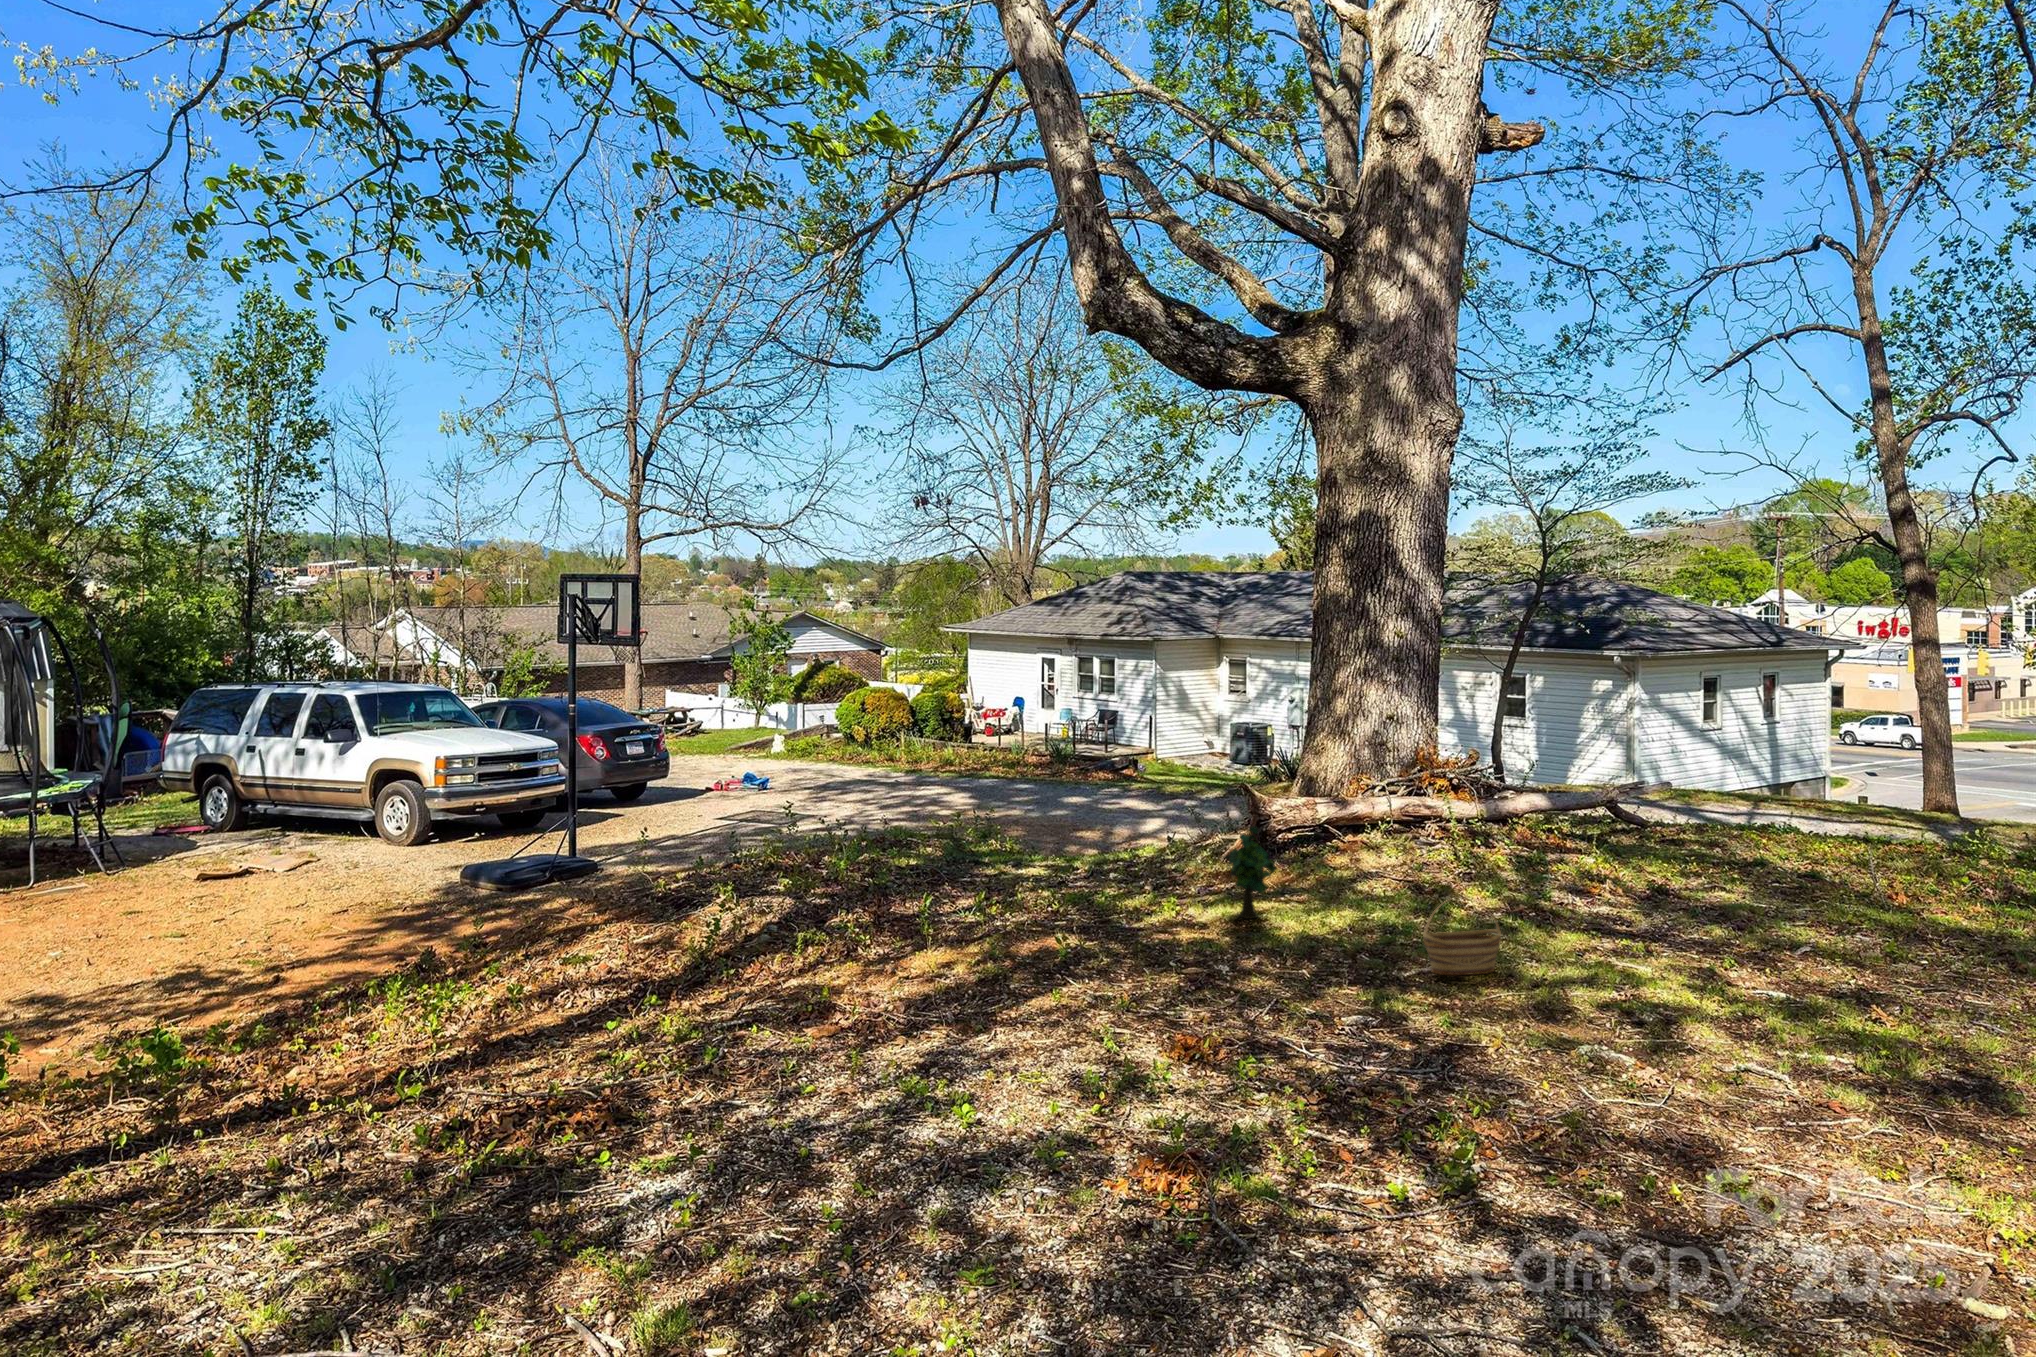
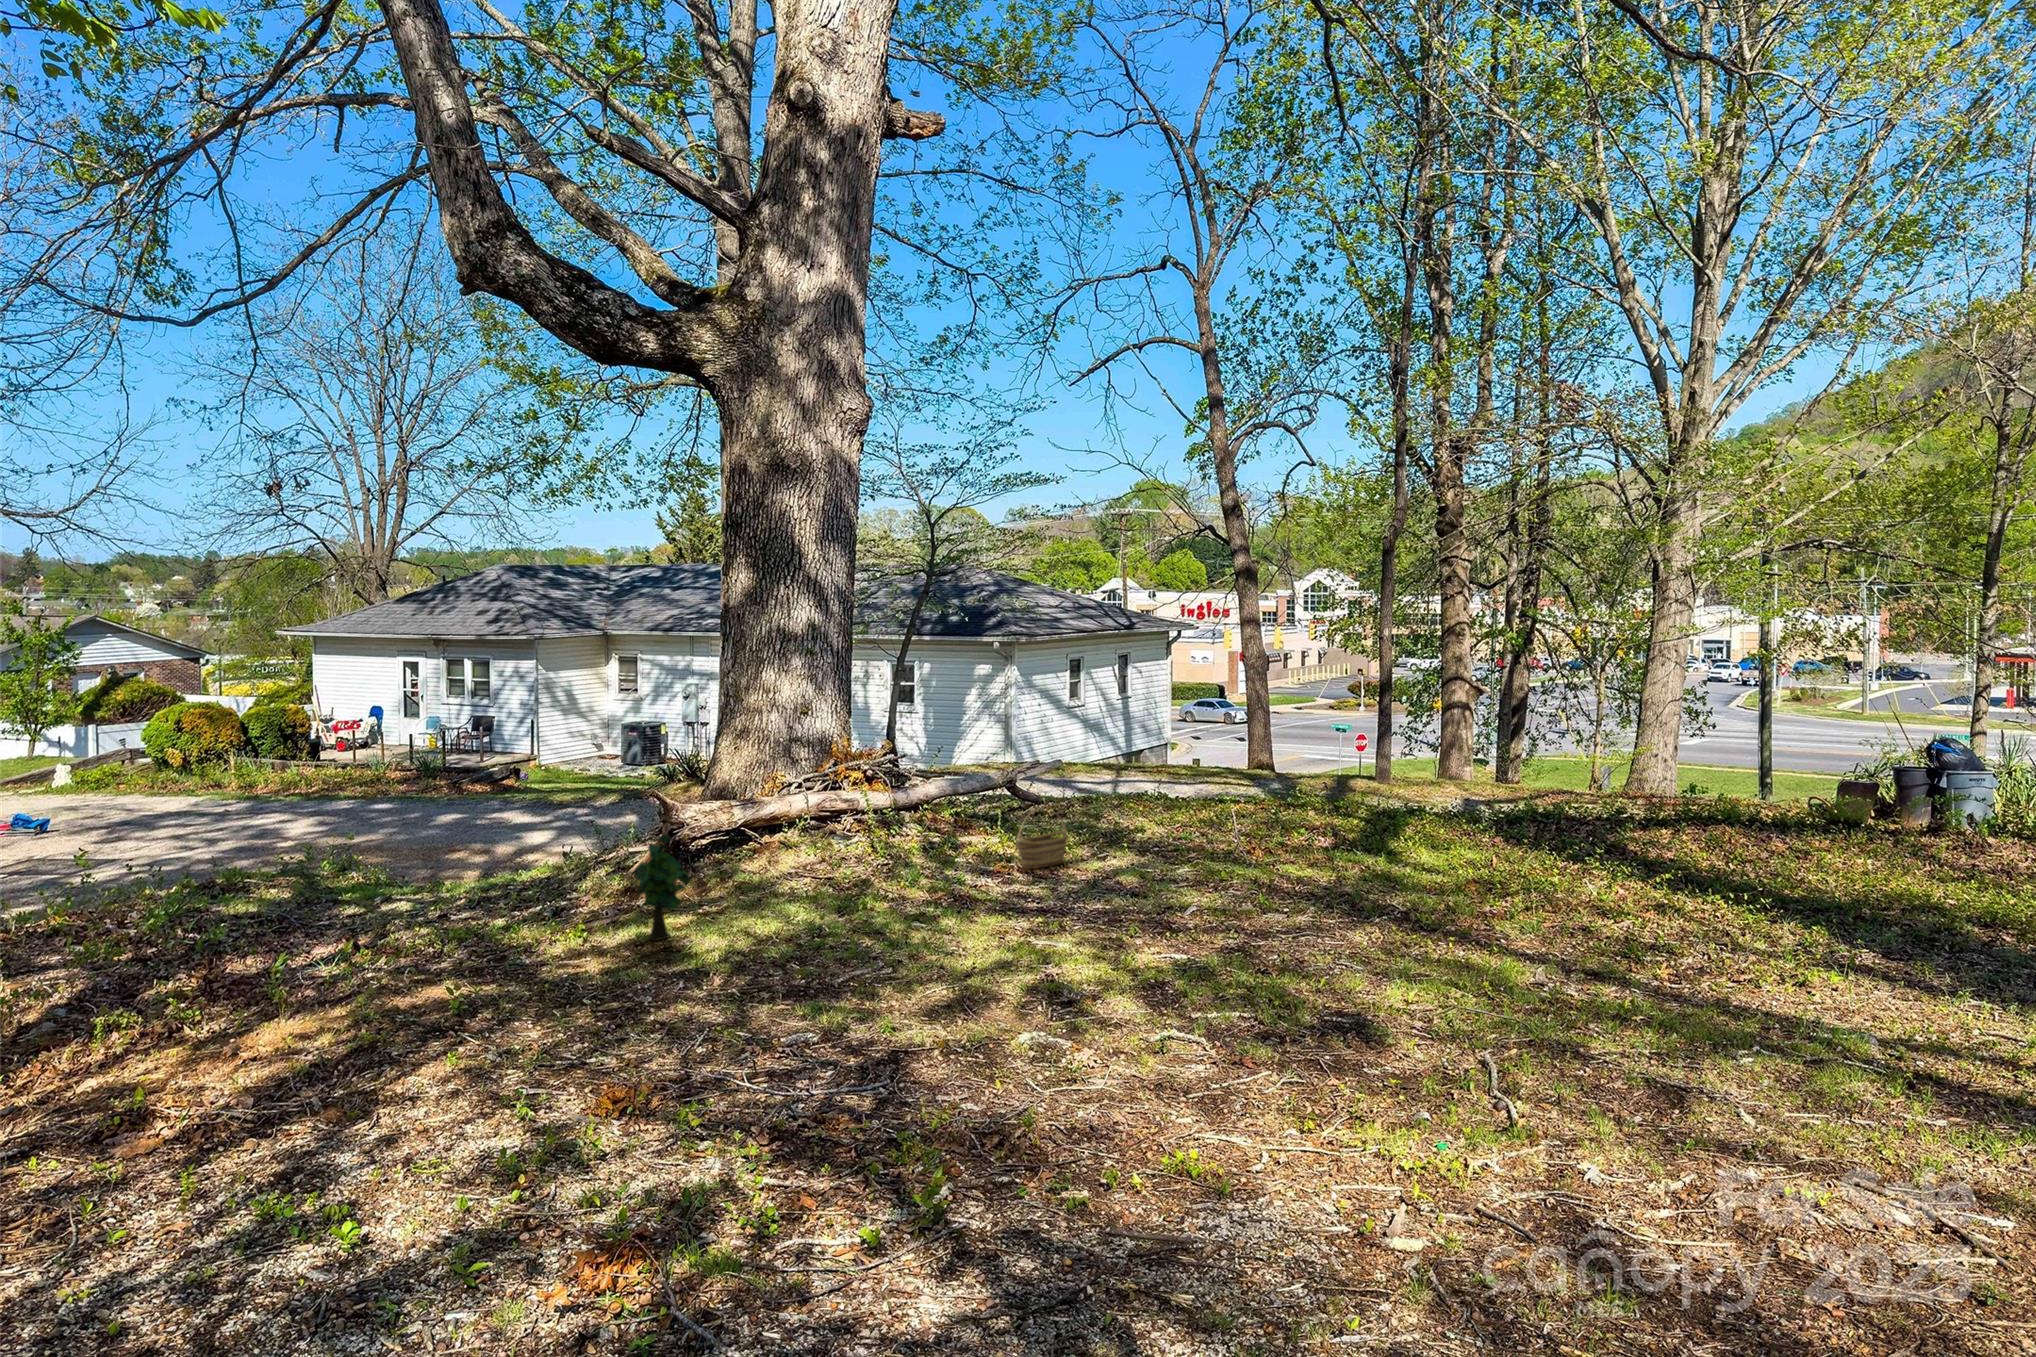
basket: present [1423,900,1501,976] -> present [1016,813,1068,869]

